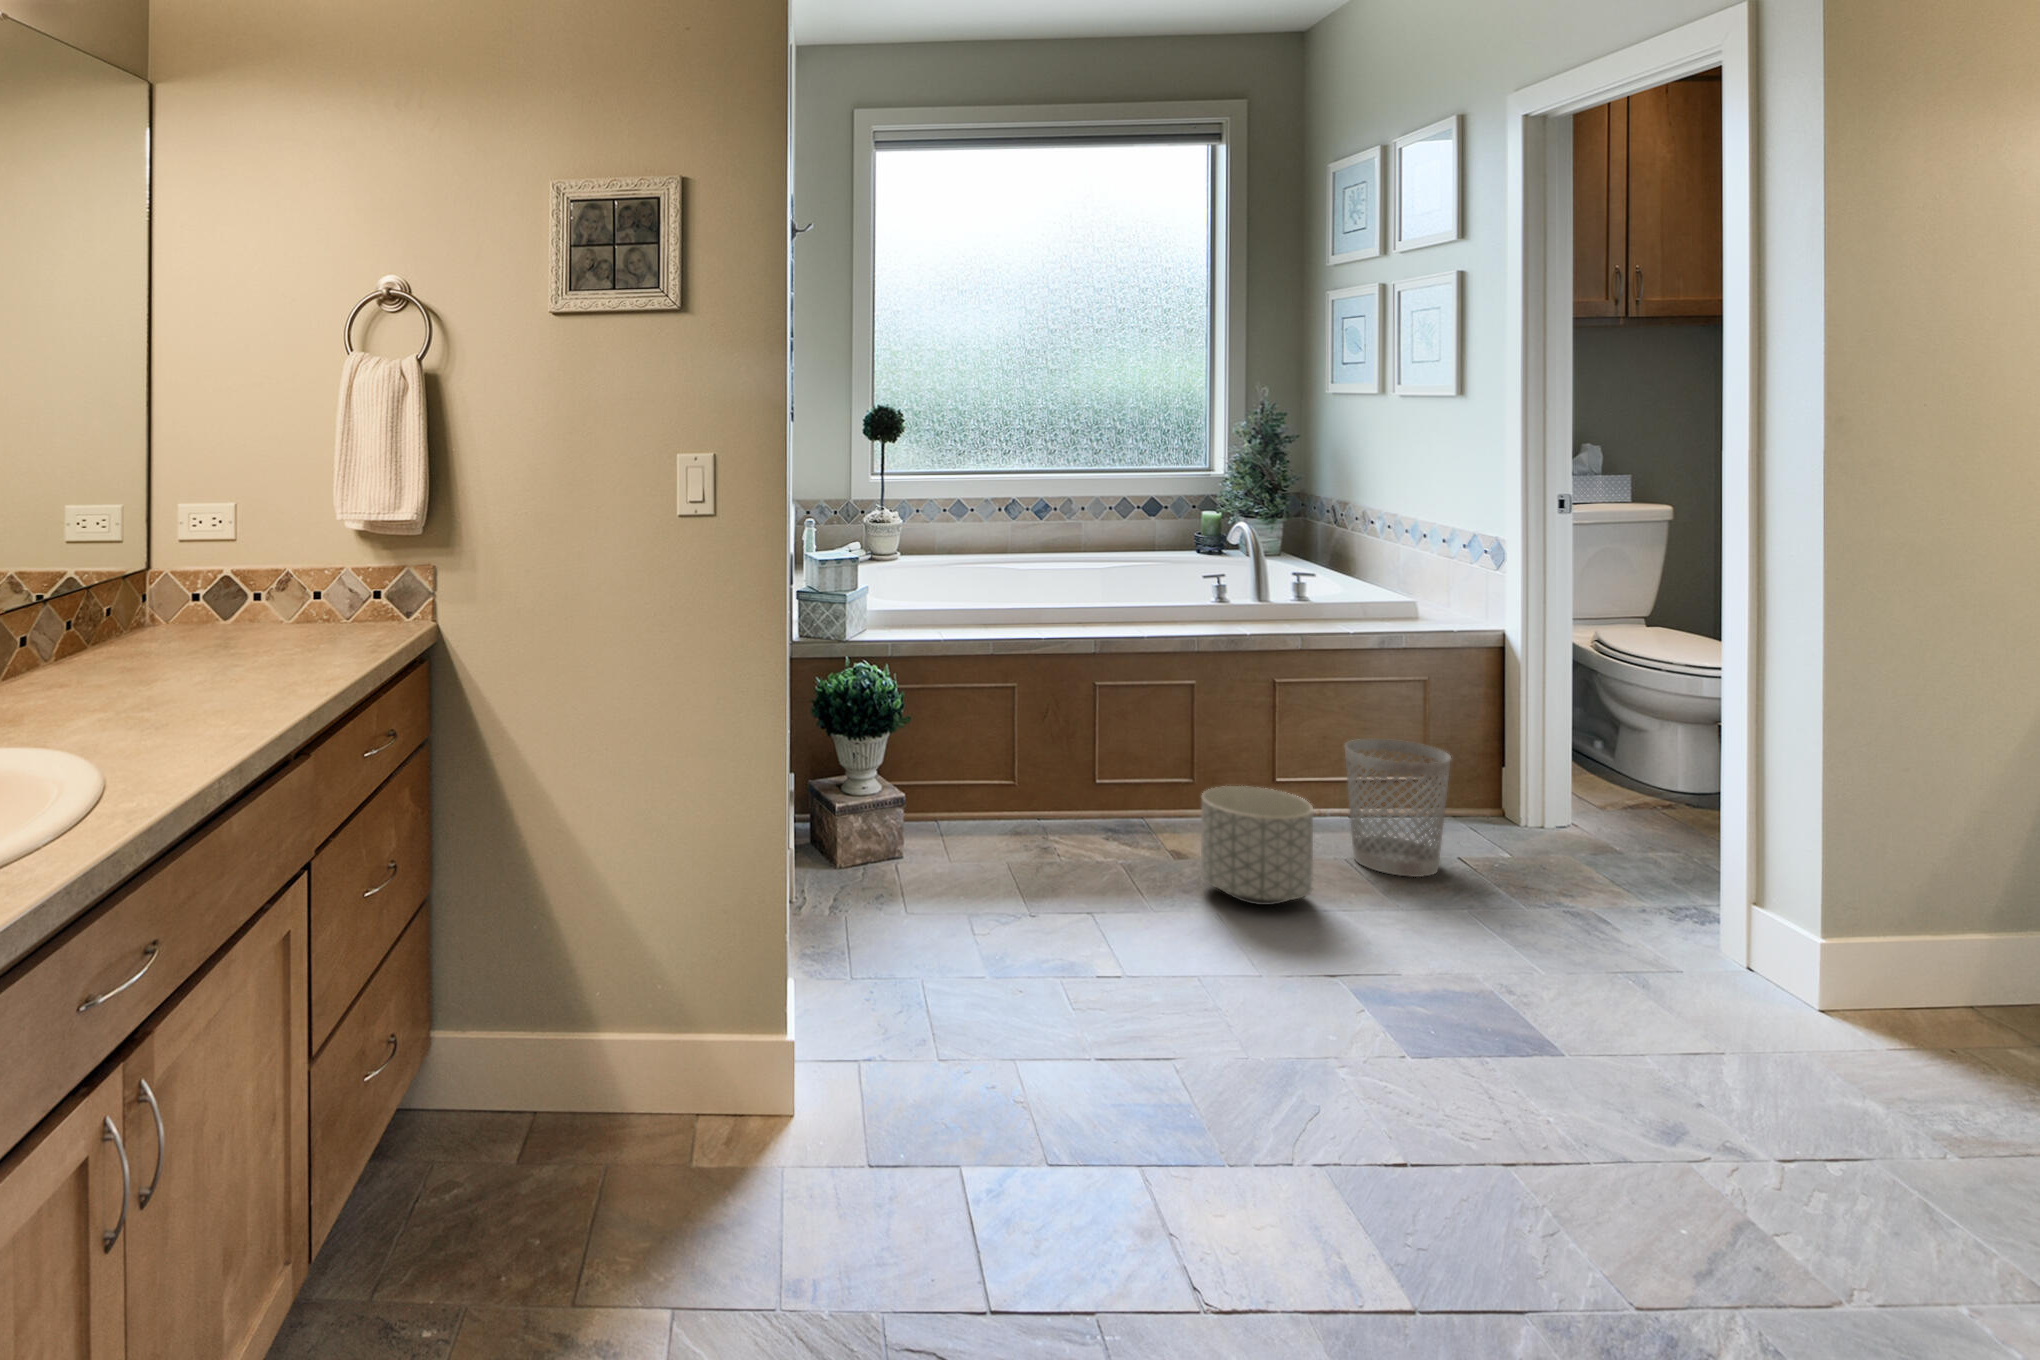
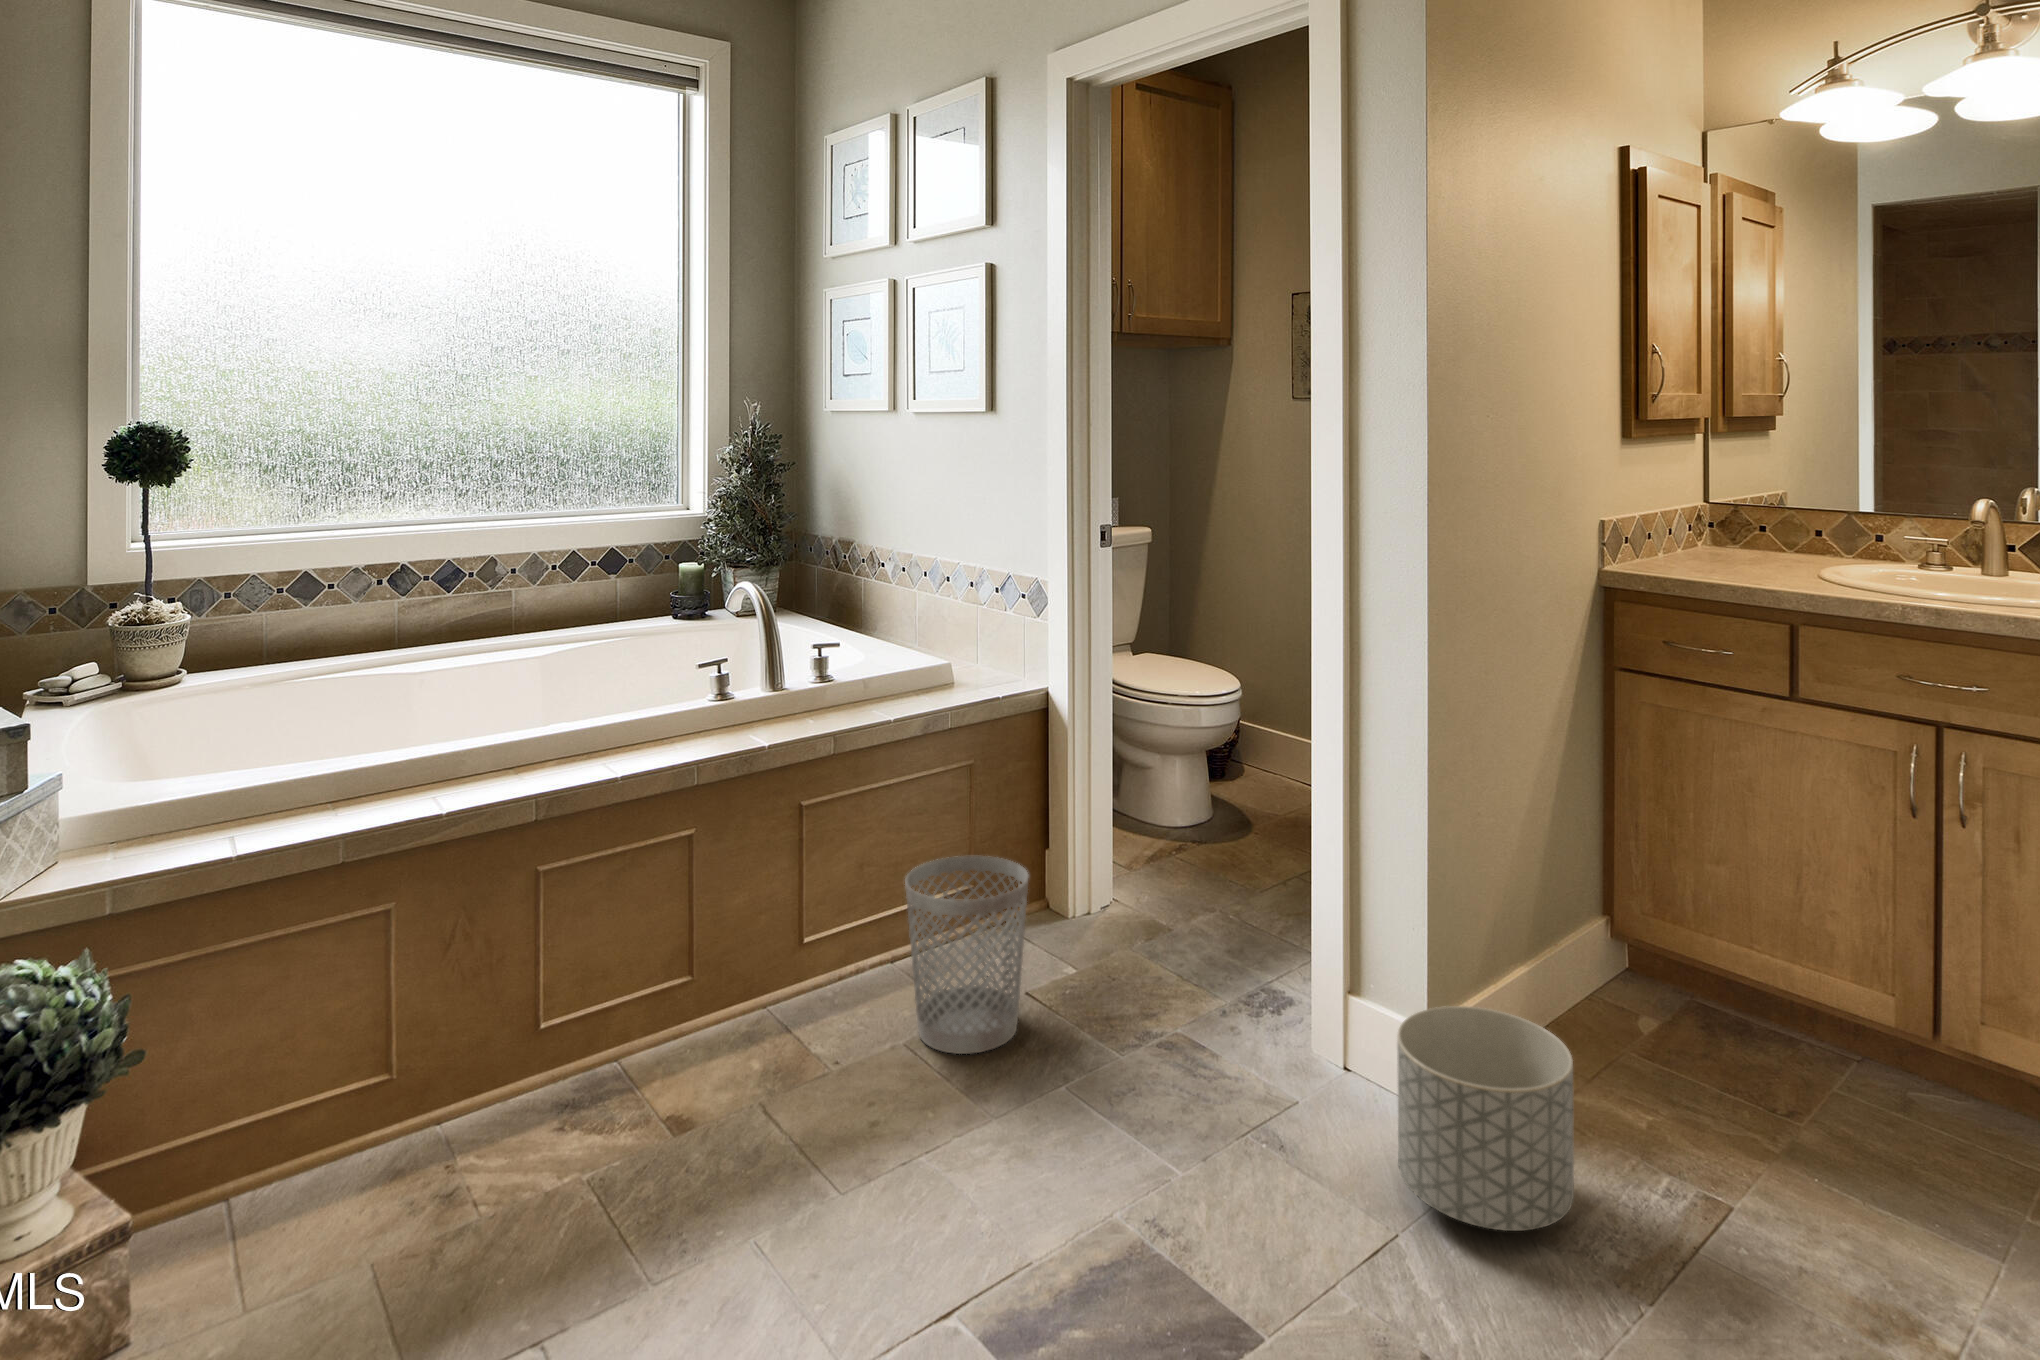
planter: present [1201,786,1313,905] -> present [1397,1006,1574,1231]

